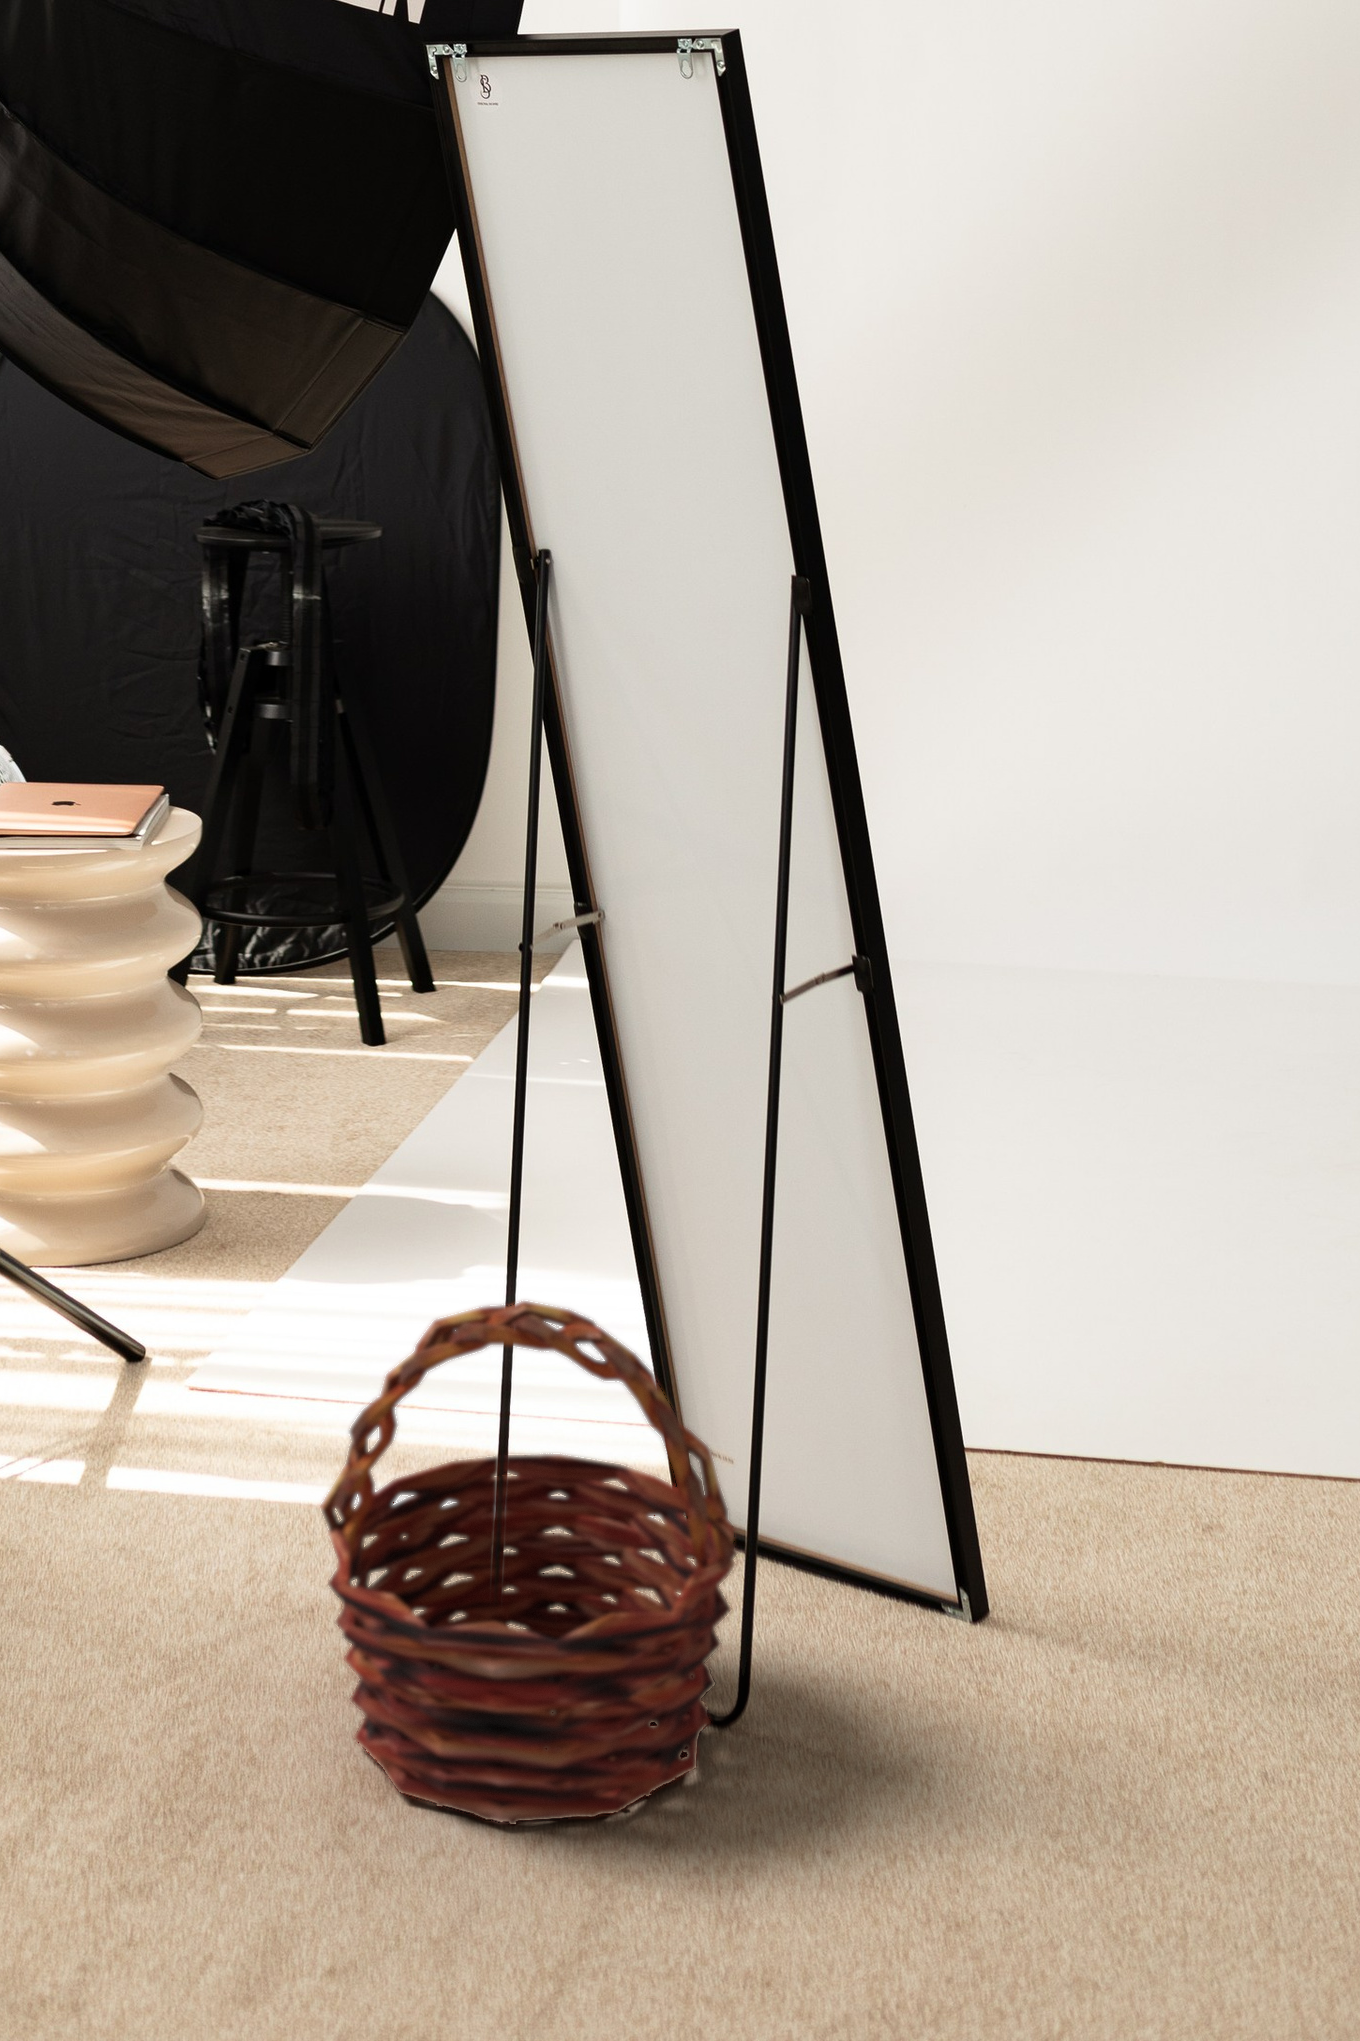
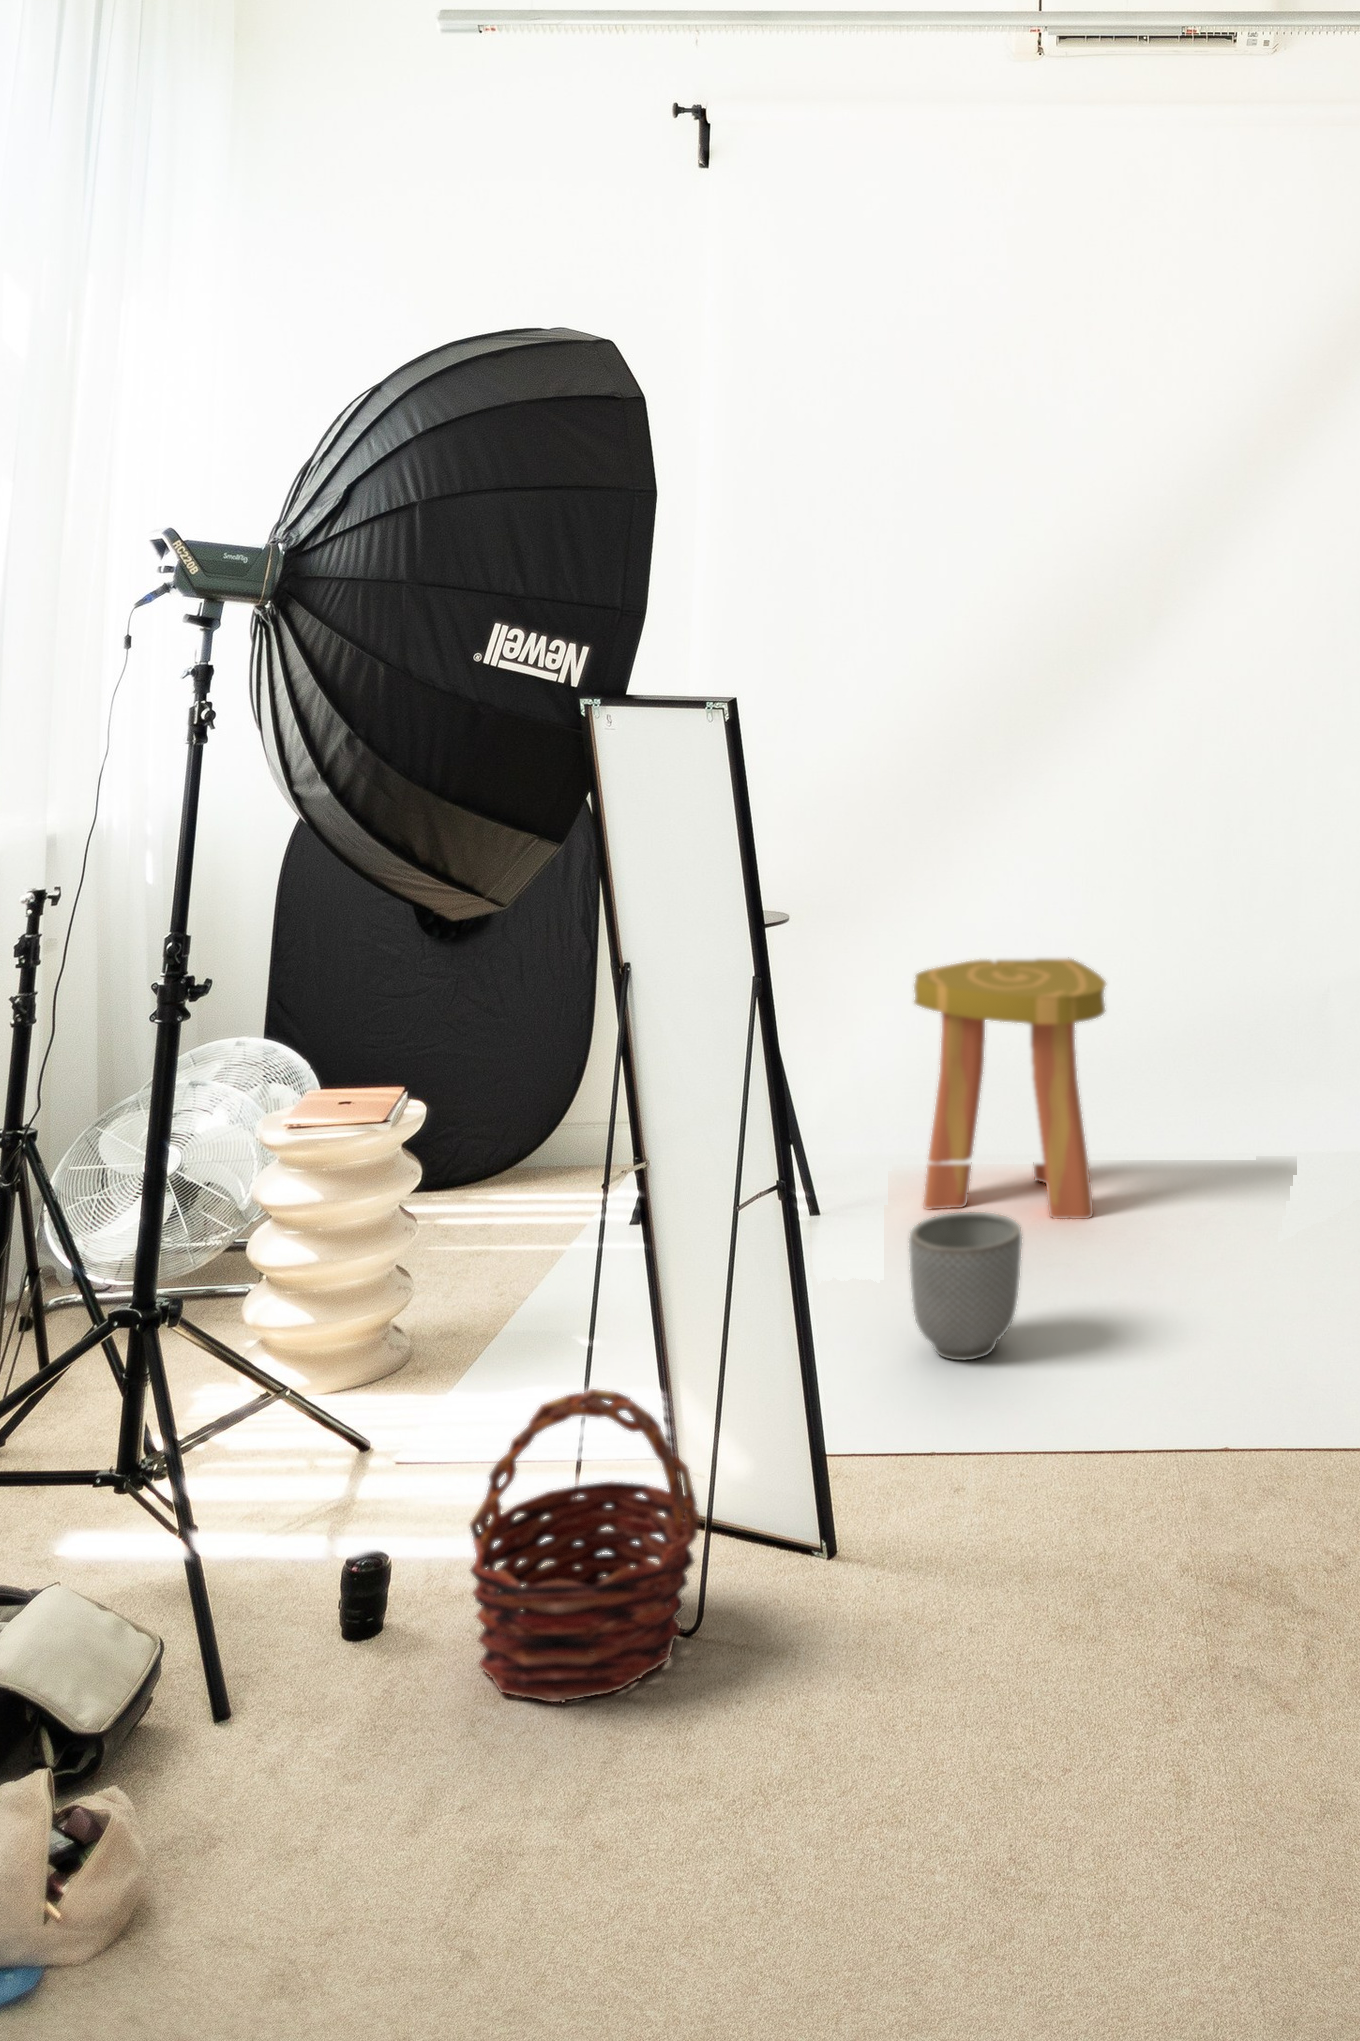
stool: none [972,634,1331,1073] -> present [914,957,1106,1219]
planter: none [1024,1046,1232,1291] -> present [909,1212,1022,1360]

